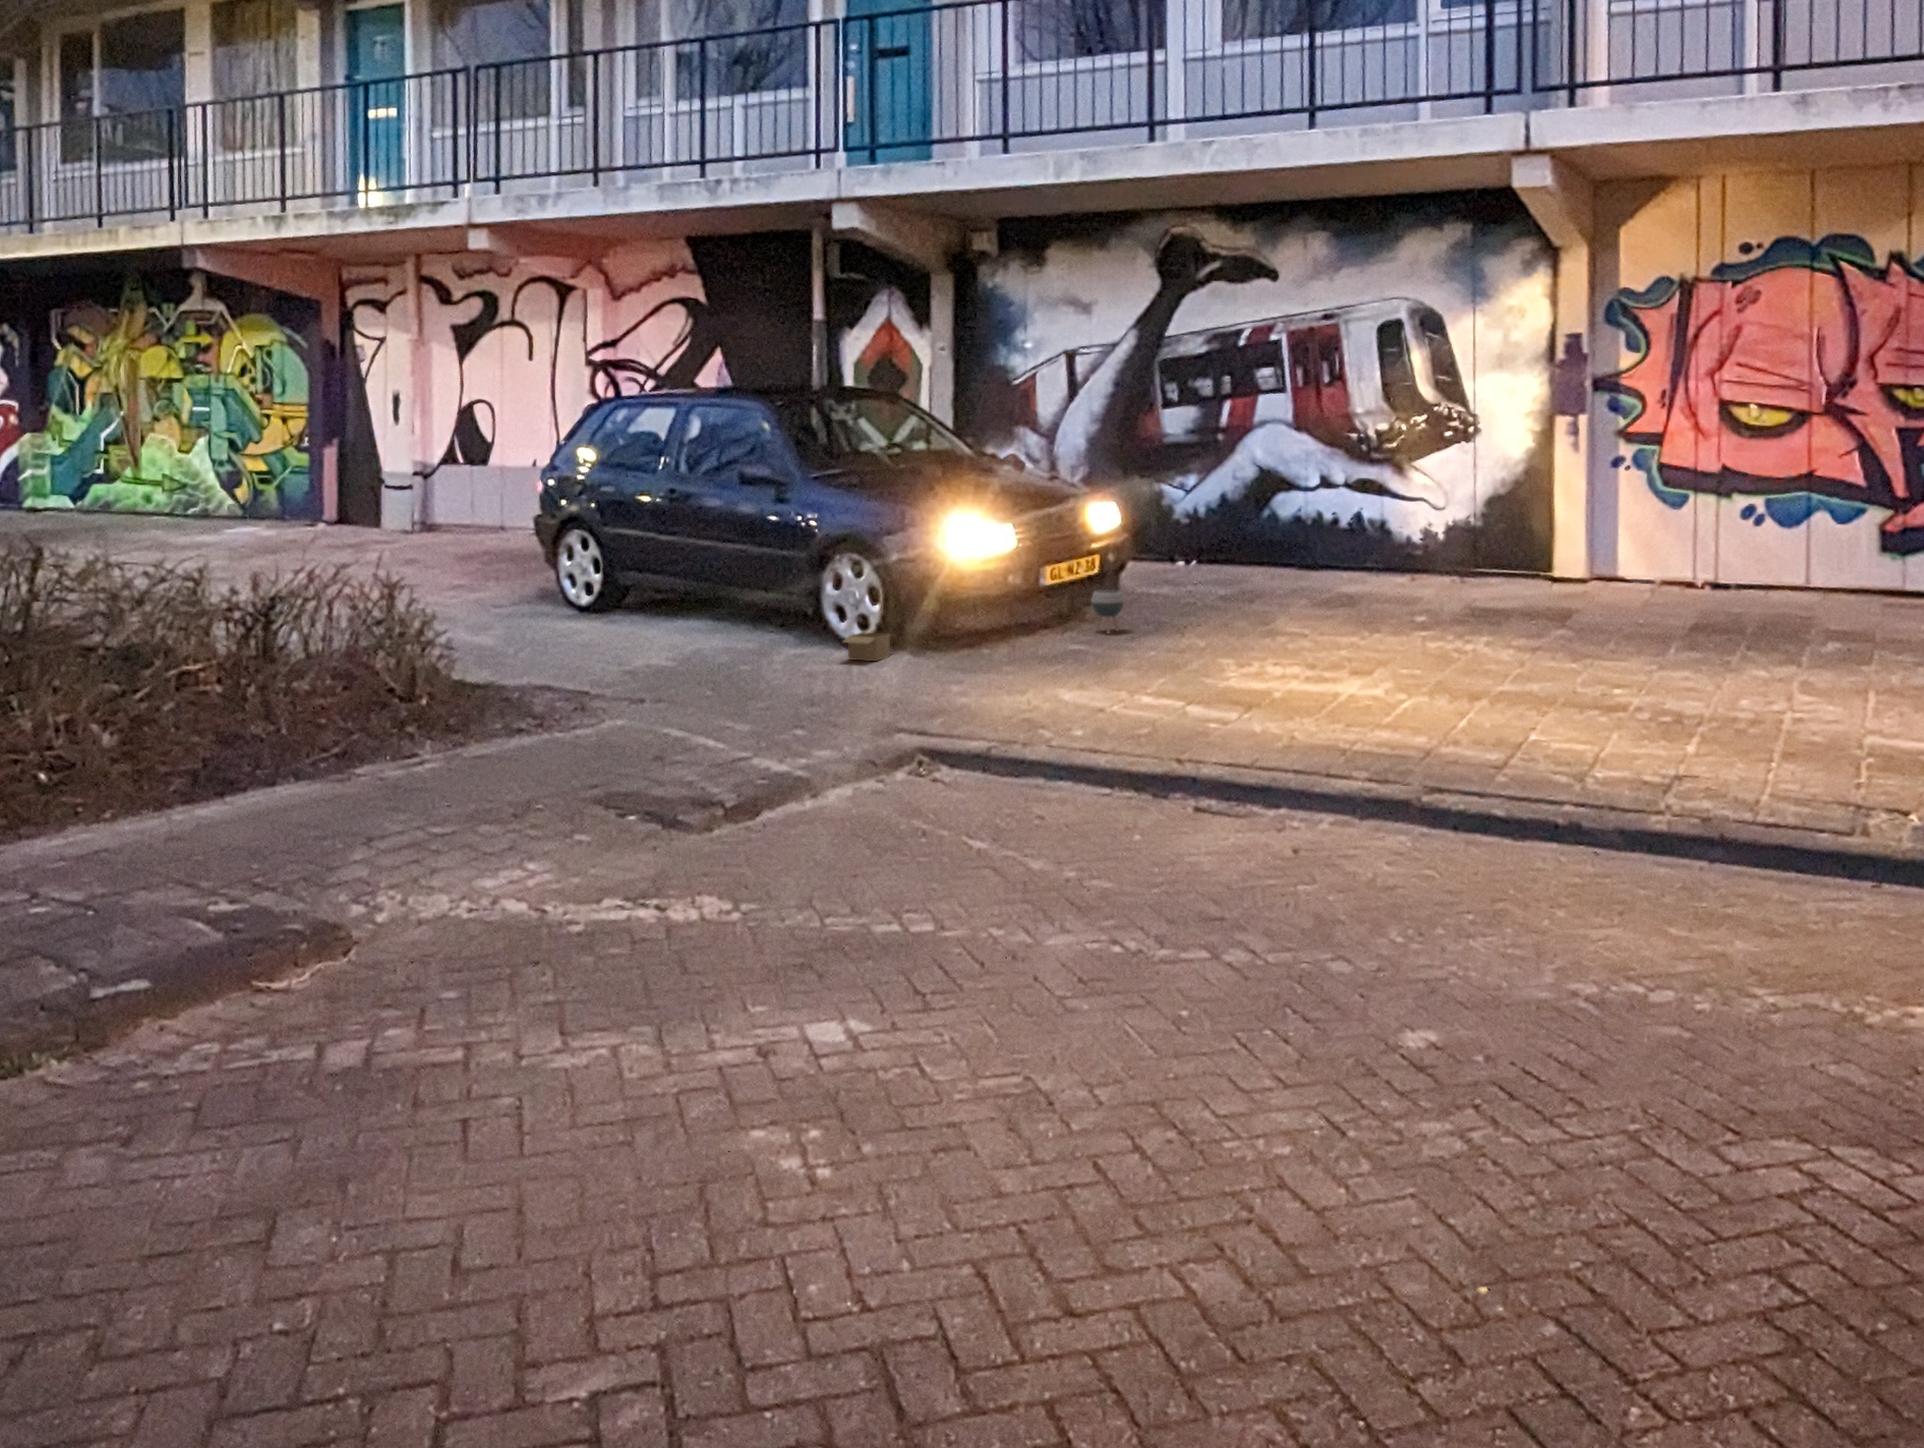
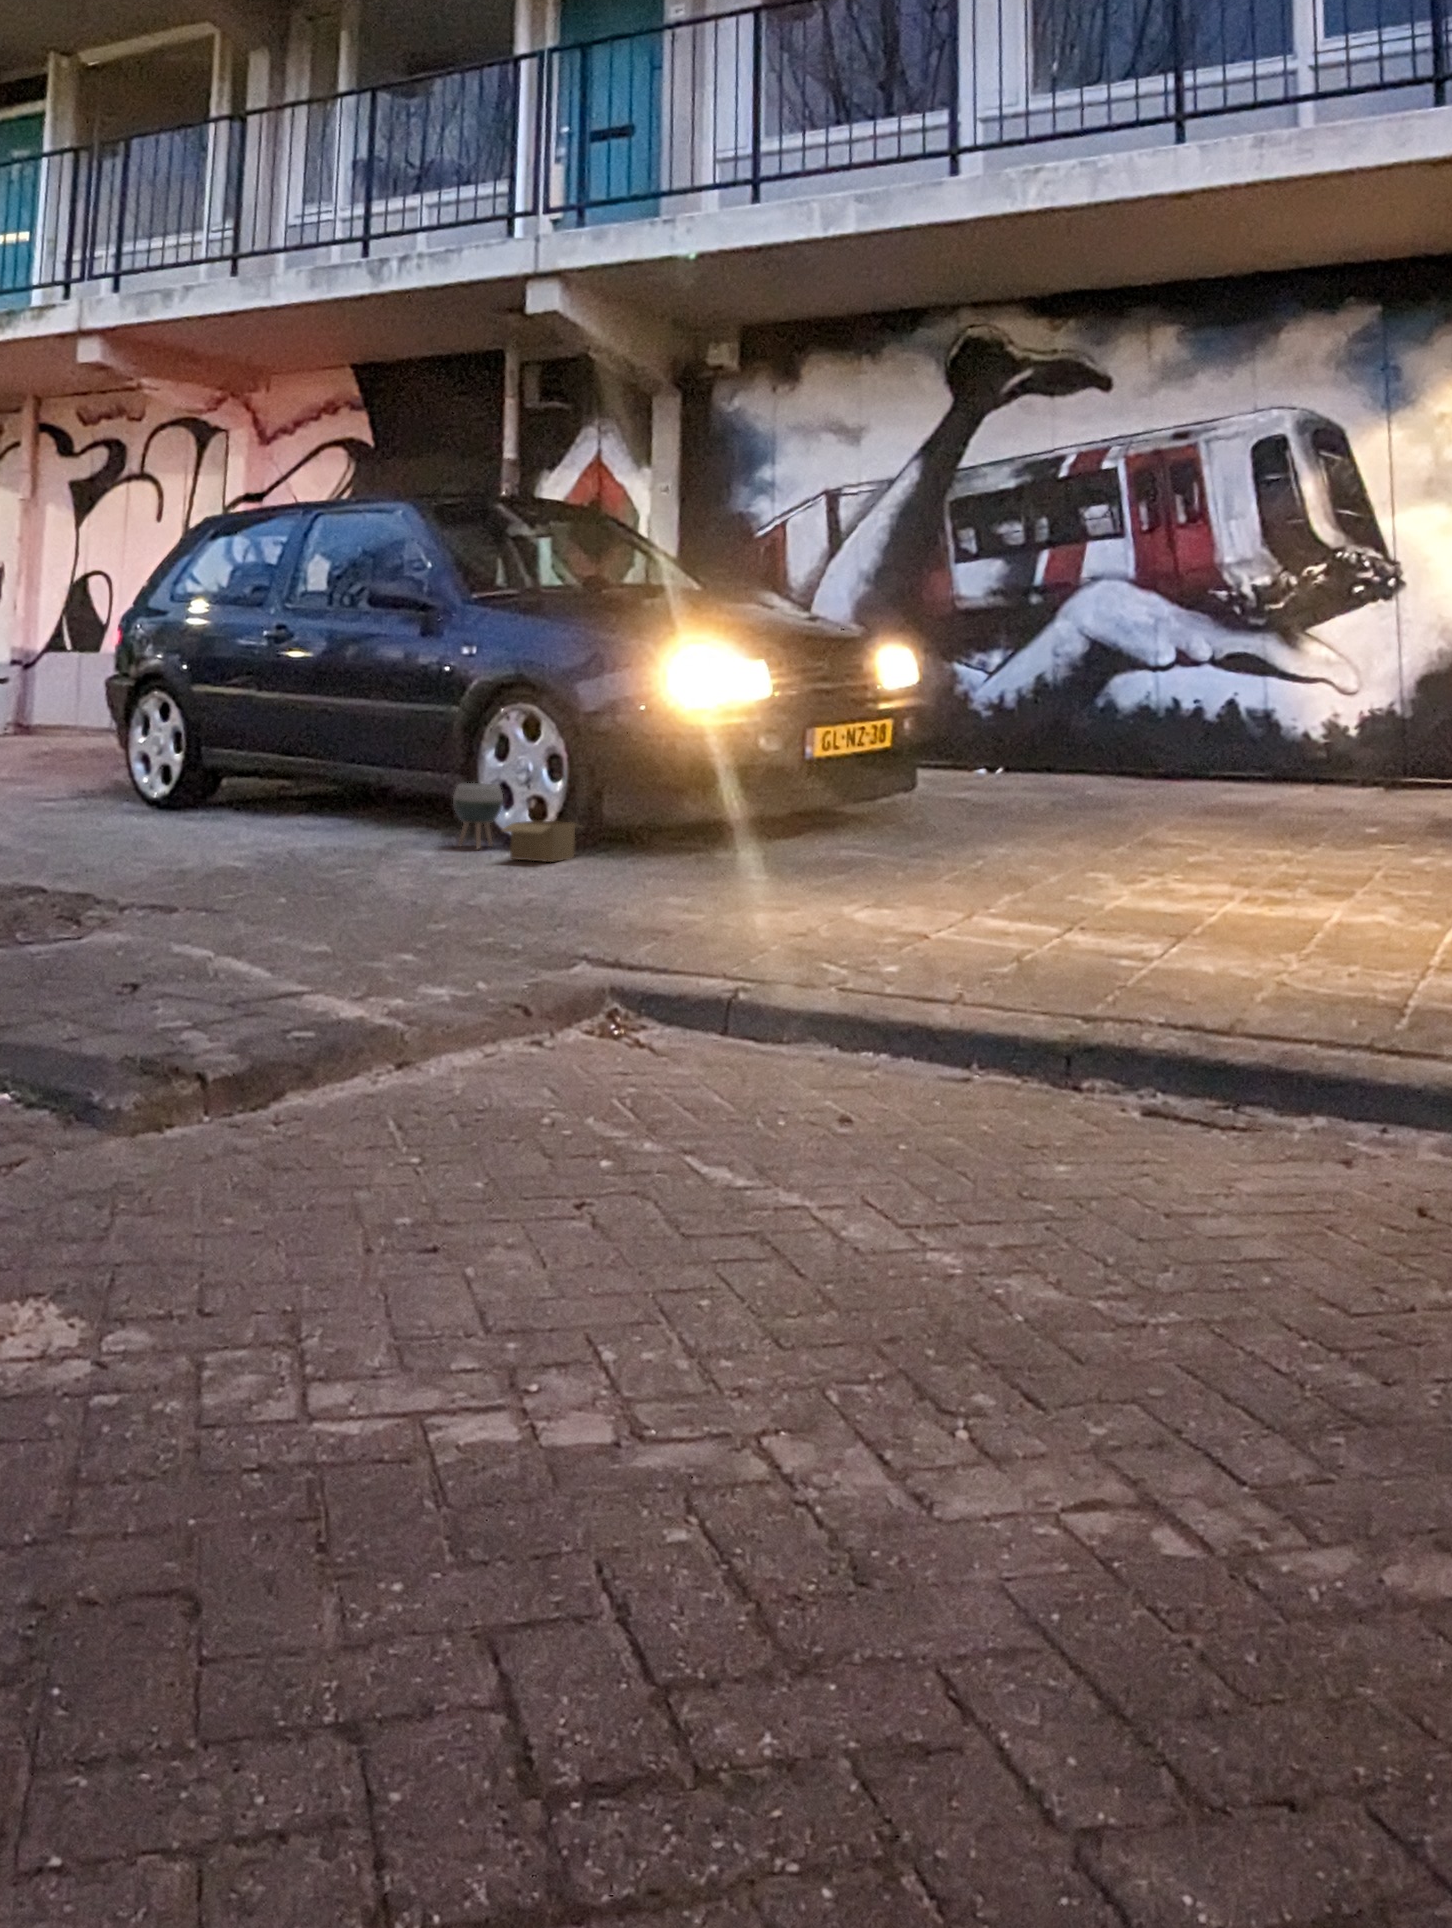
planter: present [1091,590,1124,633] -> present [453,783,503,849]

